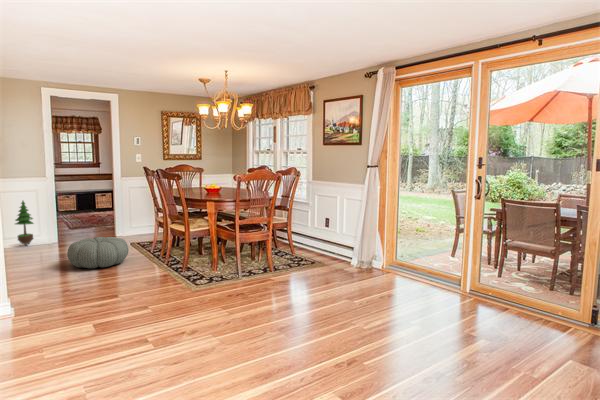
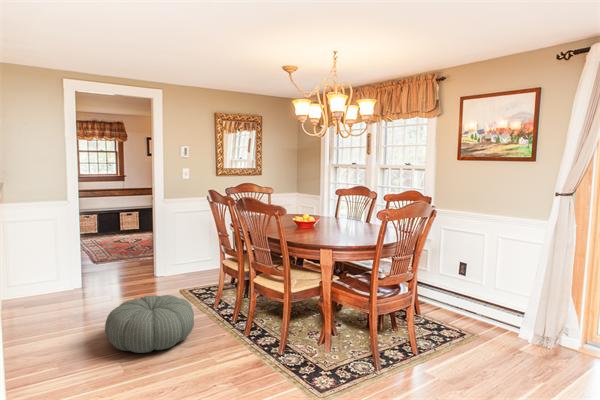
potted tree: present [15,201,34,245] -> none [23,234,51,298]

